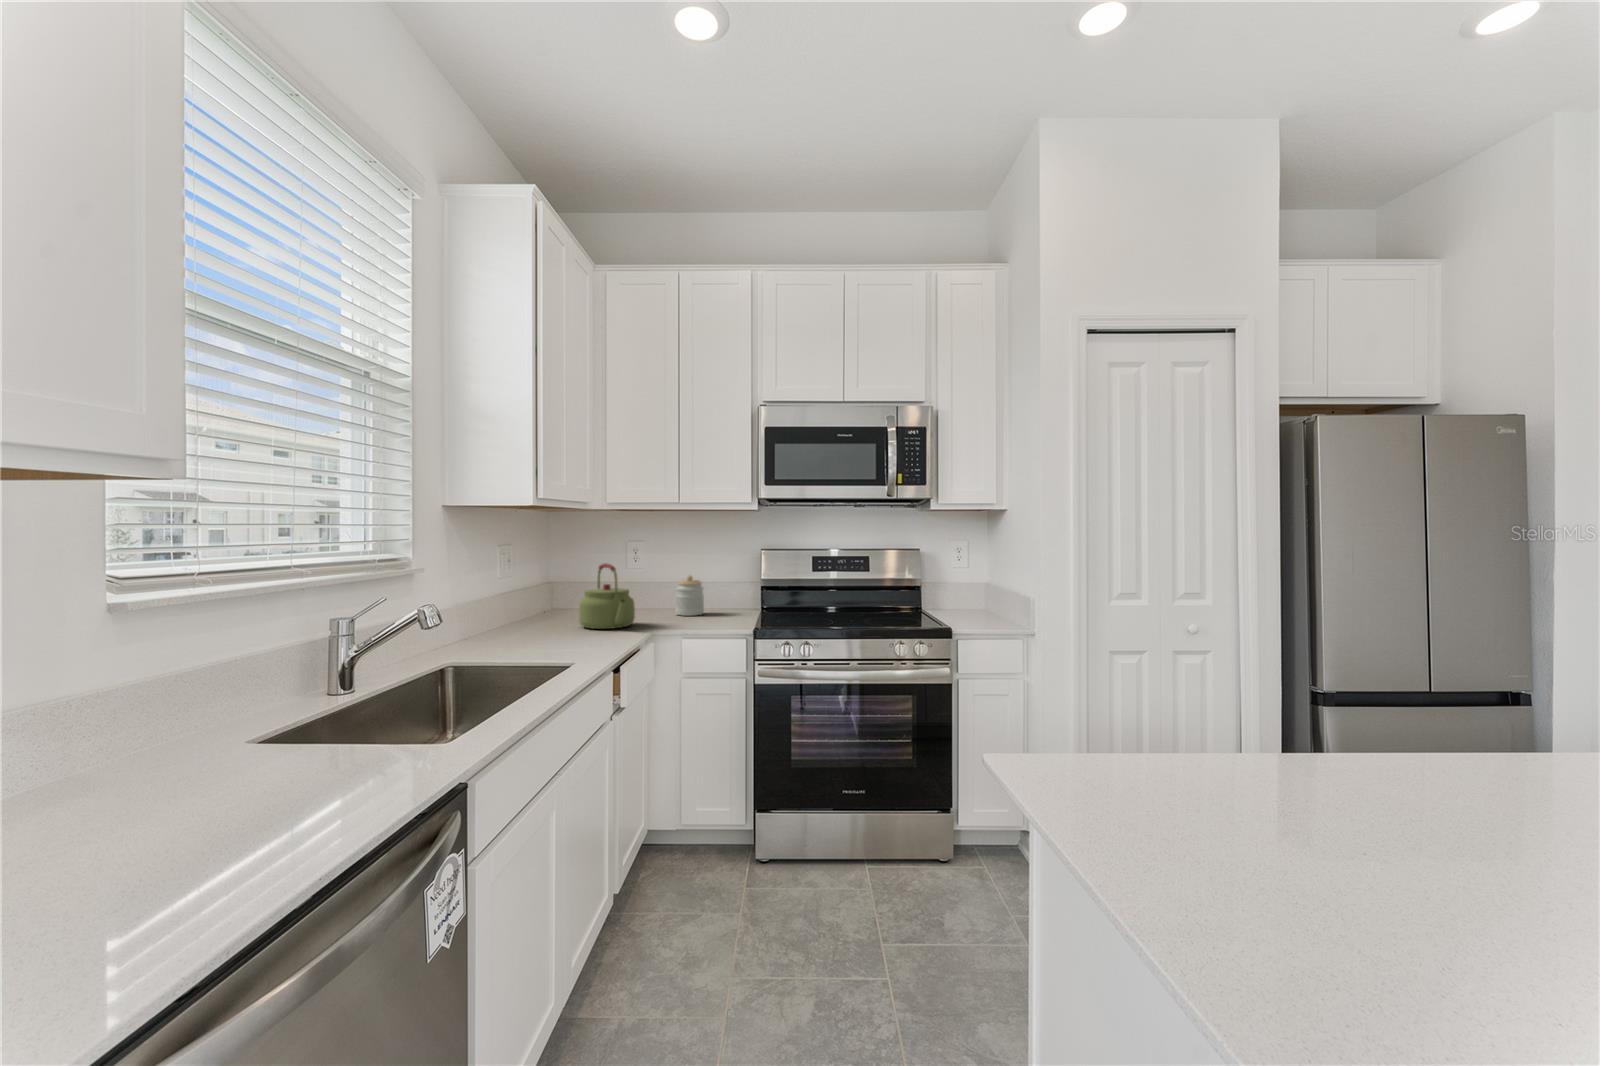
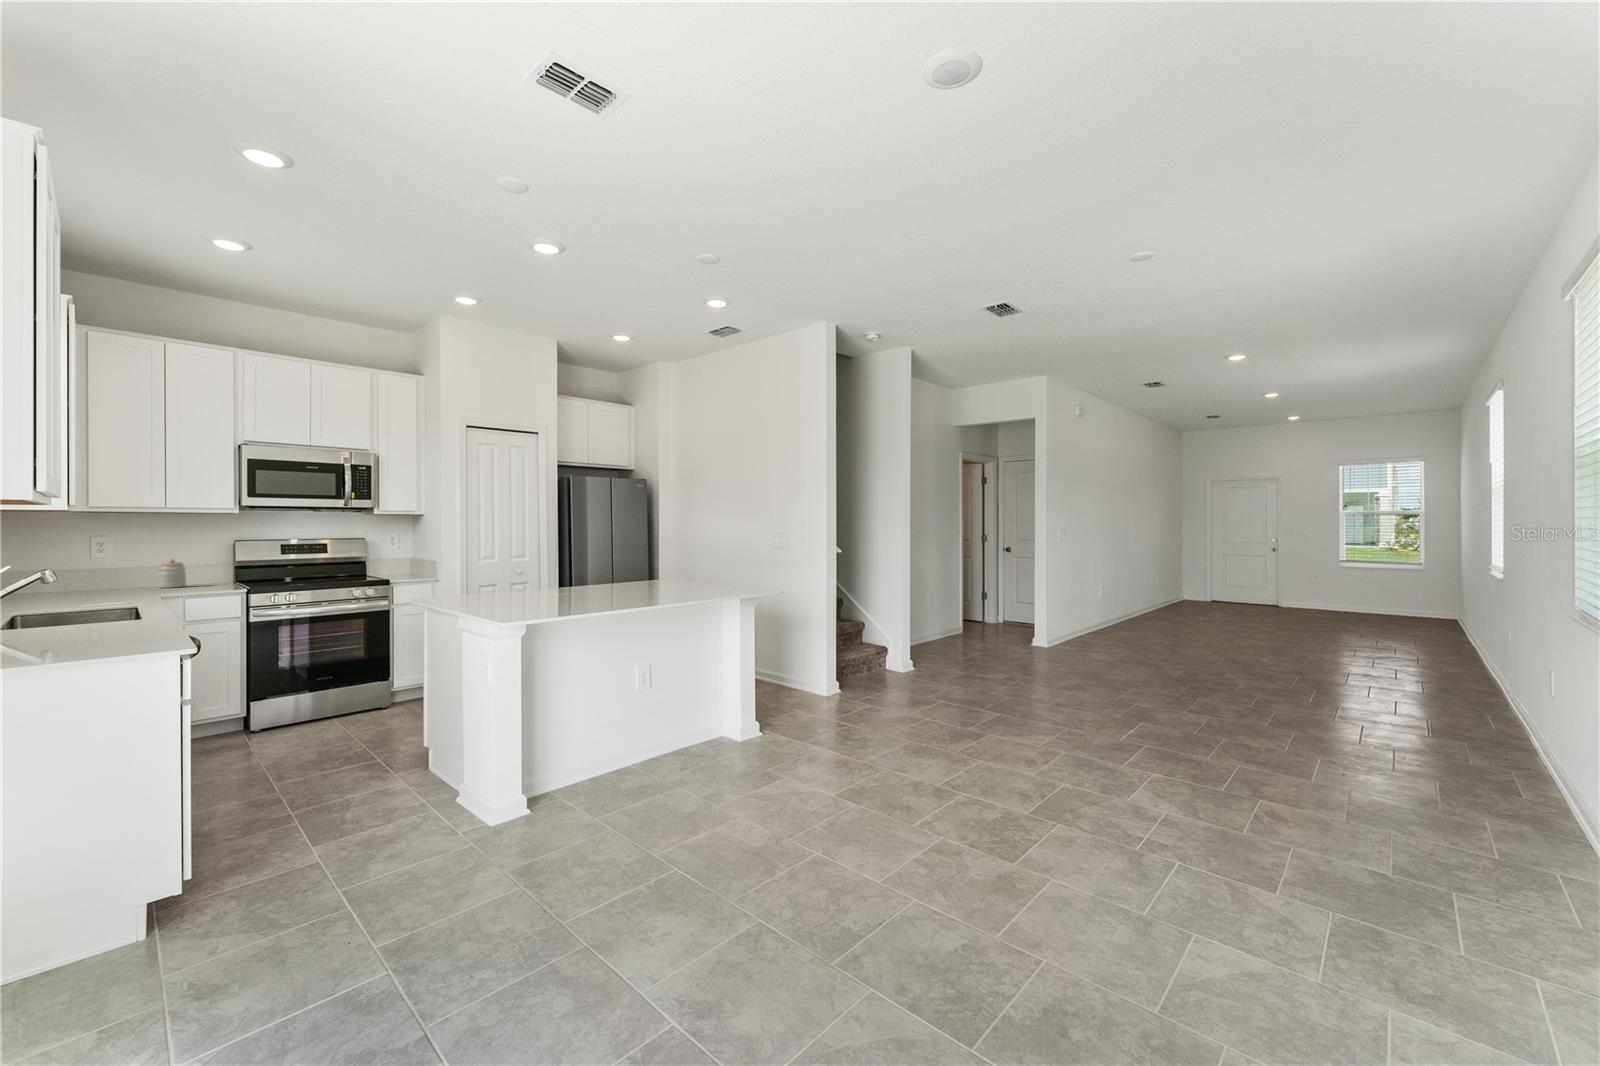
kettle: present [579,563,635,629] -> none [82,550,137,595]

